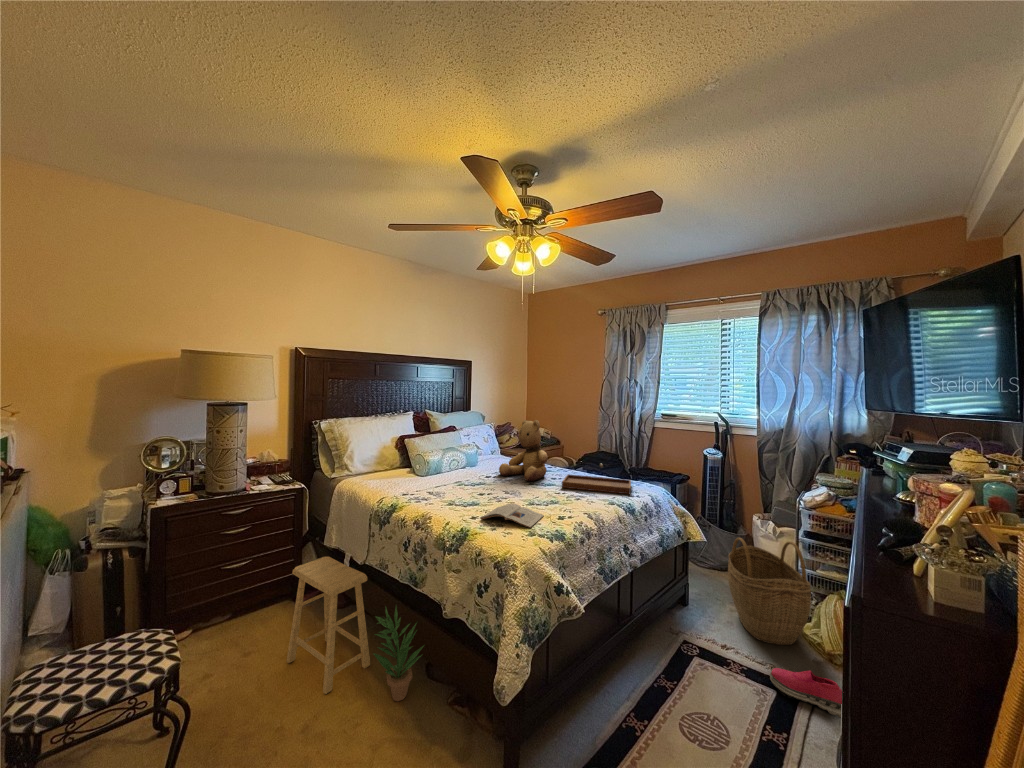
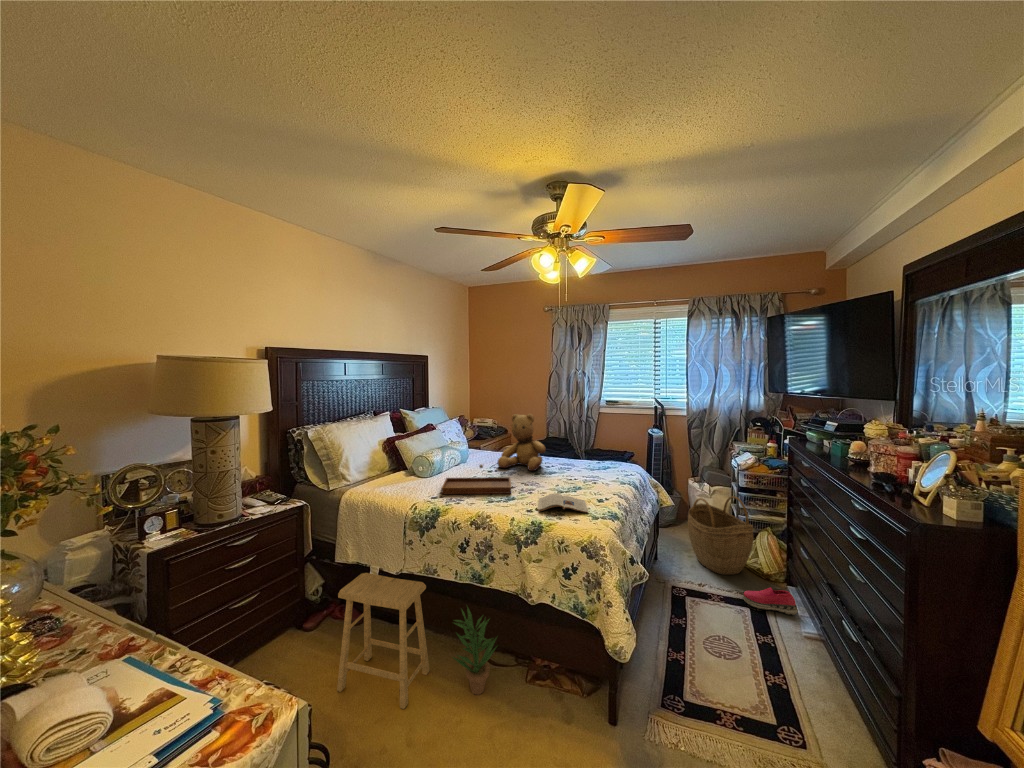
tray: present [562,464,631,494] -> present [441,465,511,494]

